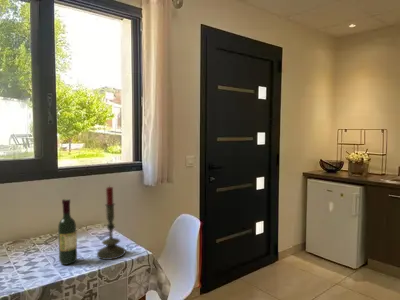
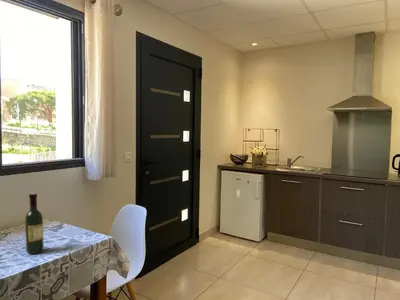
candle: present [97,187,125,260] -> none [60,179,87,246]

